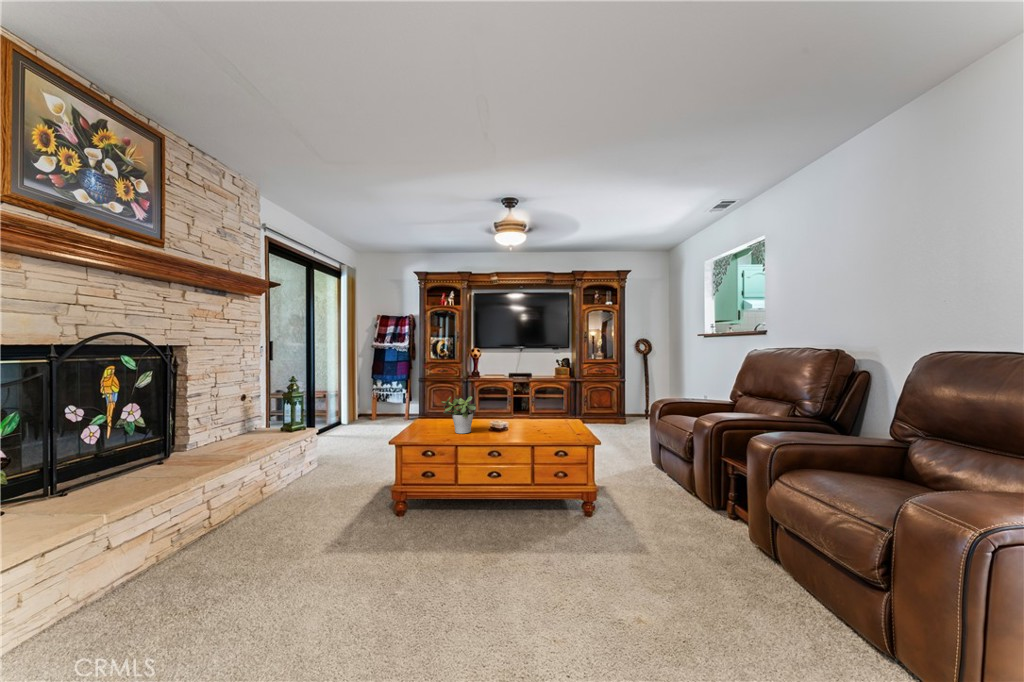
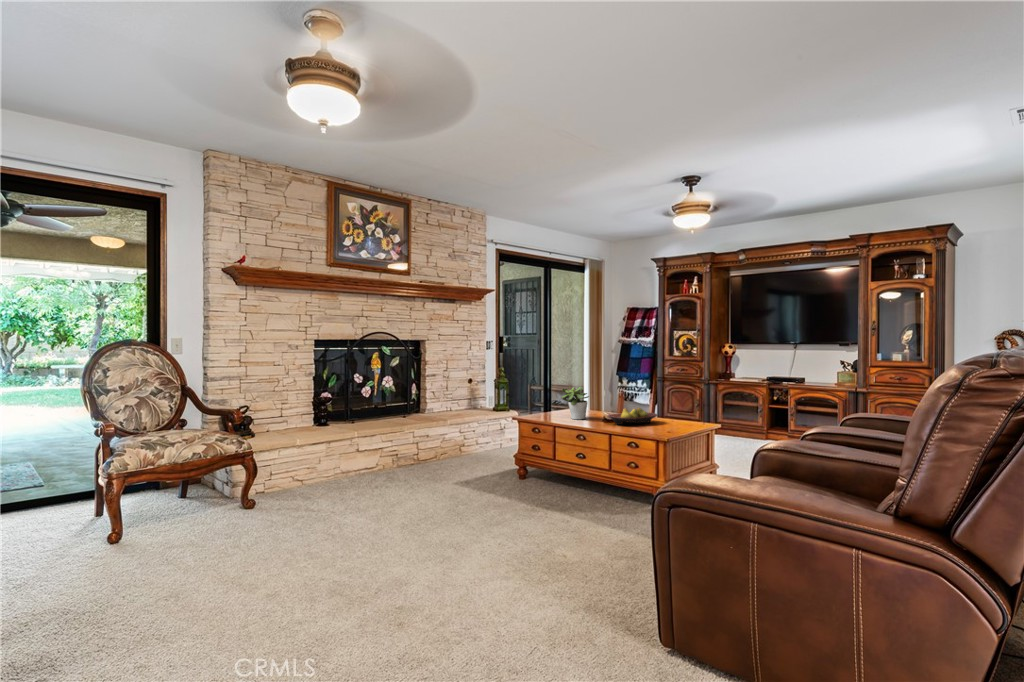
fruit bowl: none [503,413,541,433] -> present [607,408,658,425]

